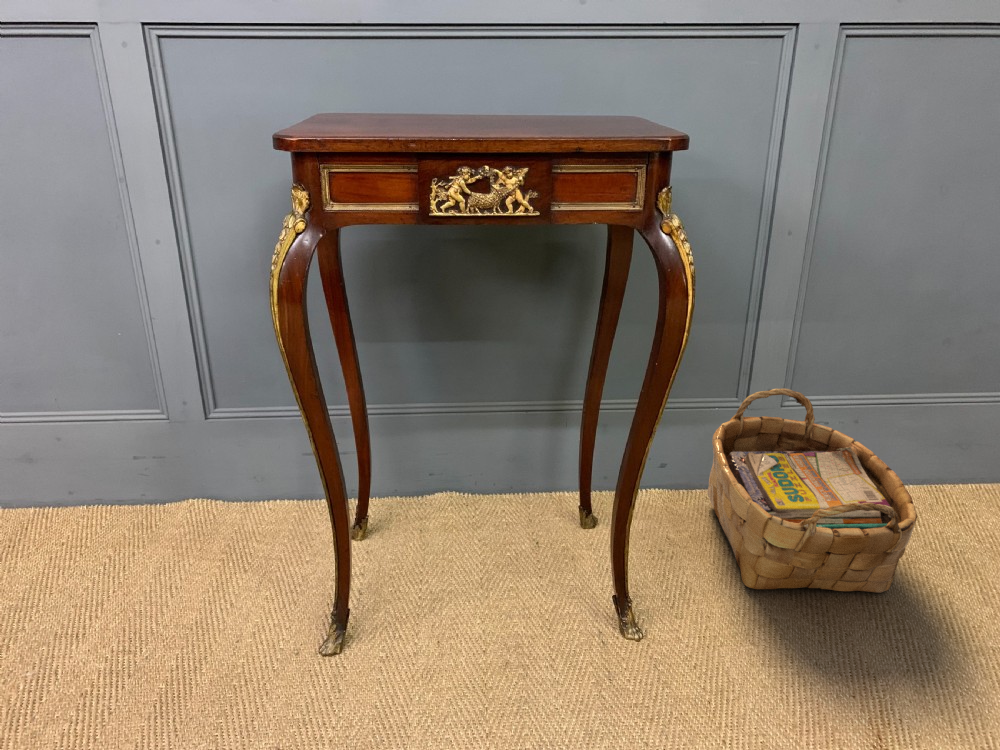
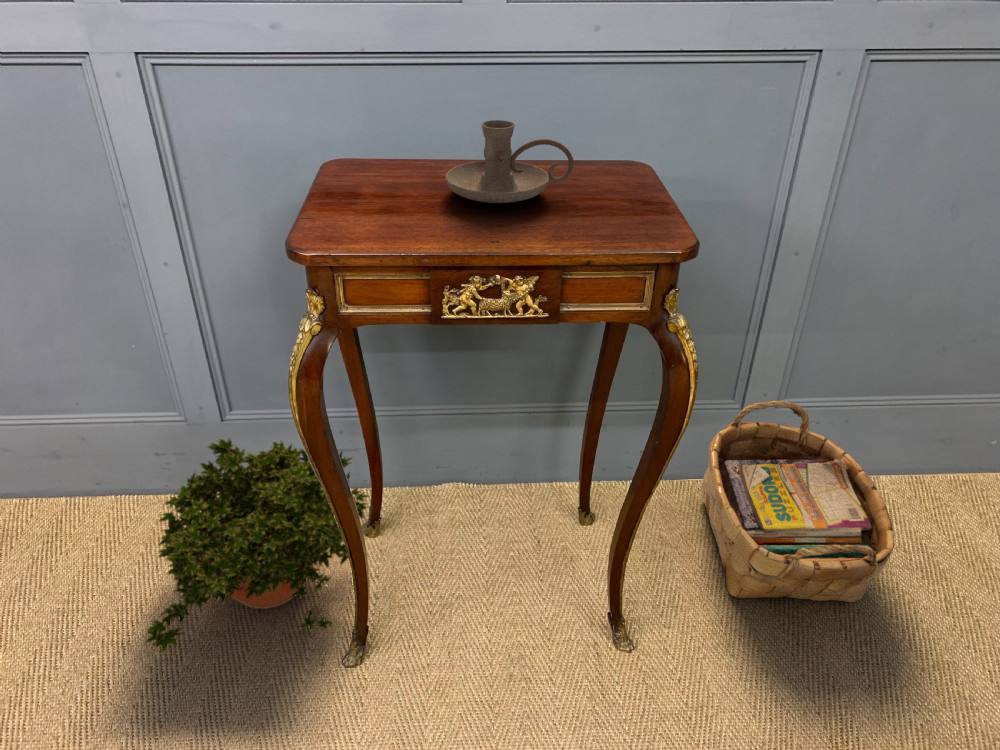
candle holder: none [437,51,559,124] -> present [445,120,574,203]
potted plant: none [98,416,360,625] -> present [145,438,370,654]

